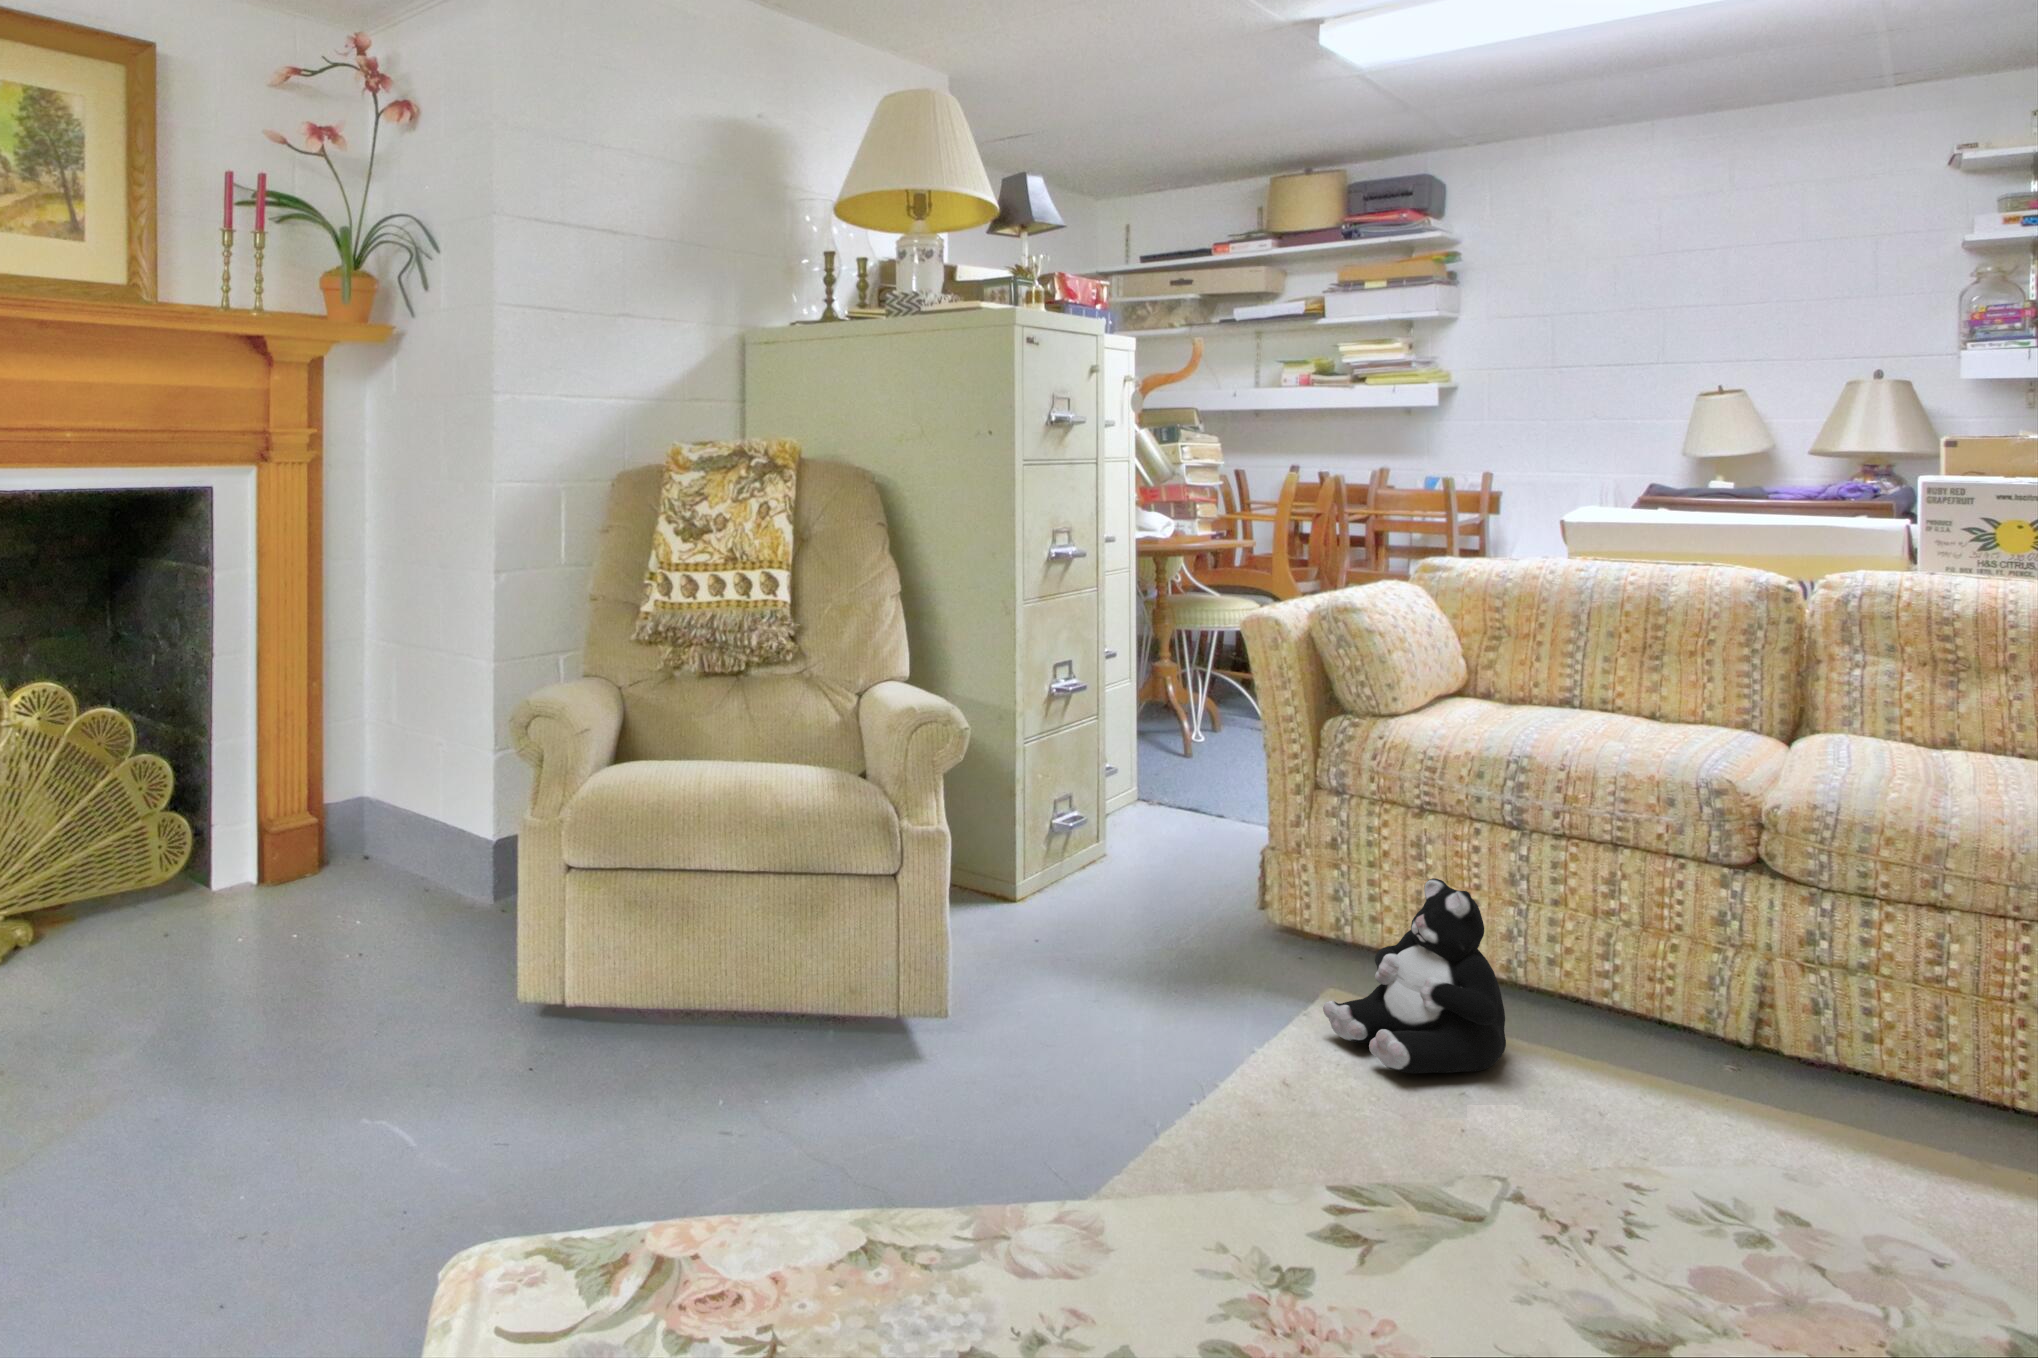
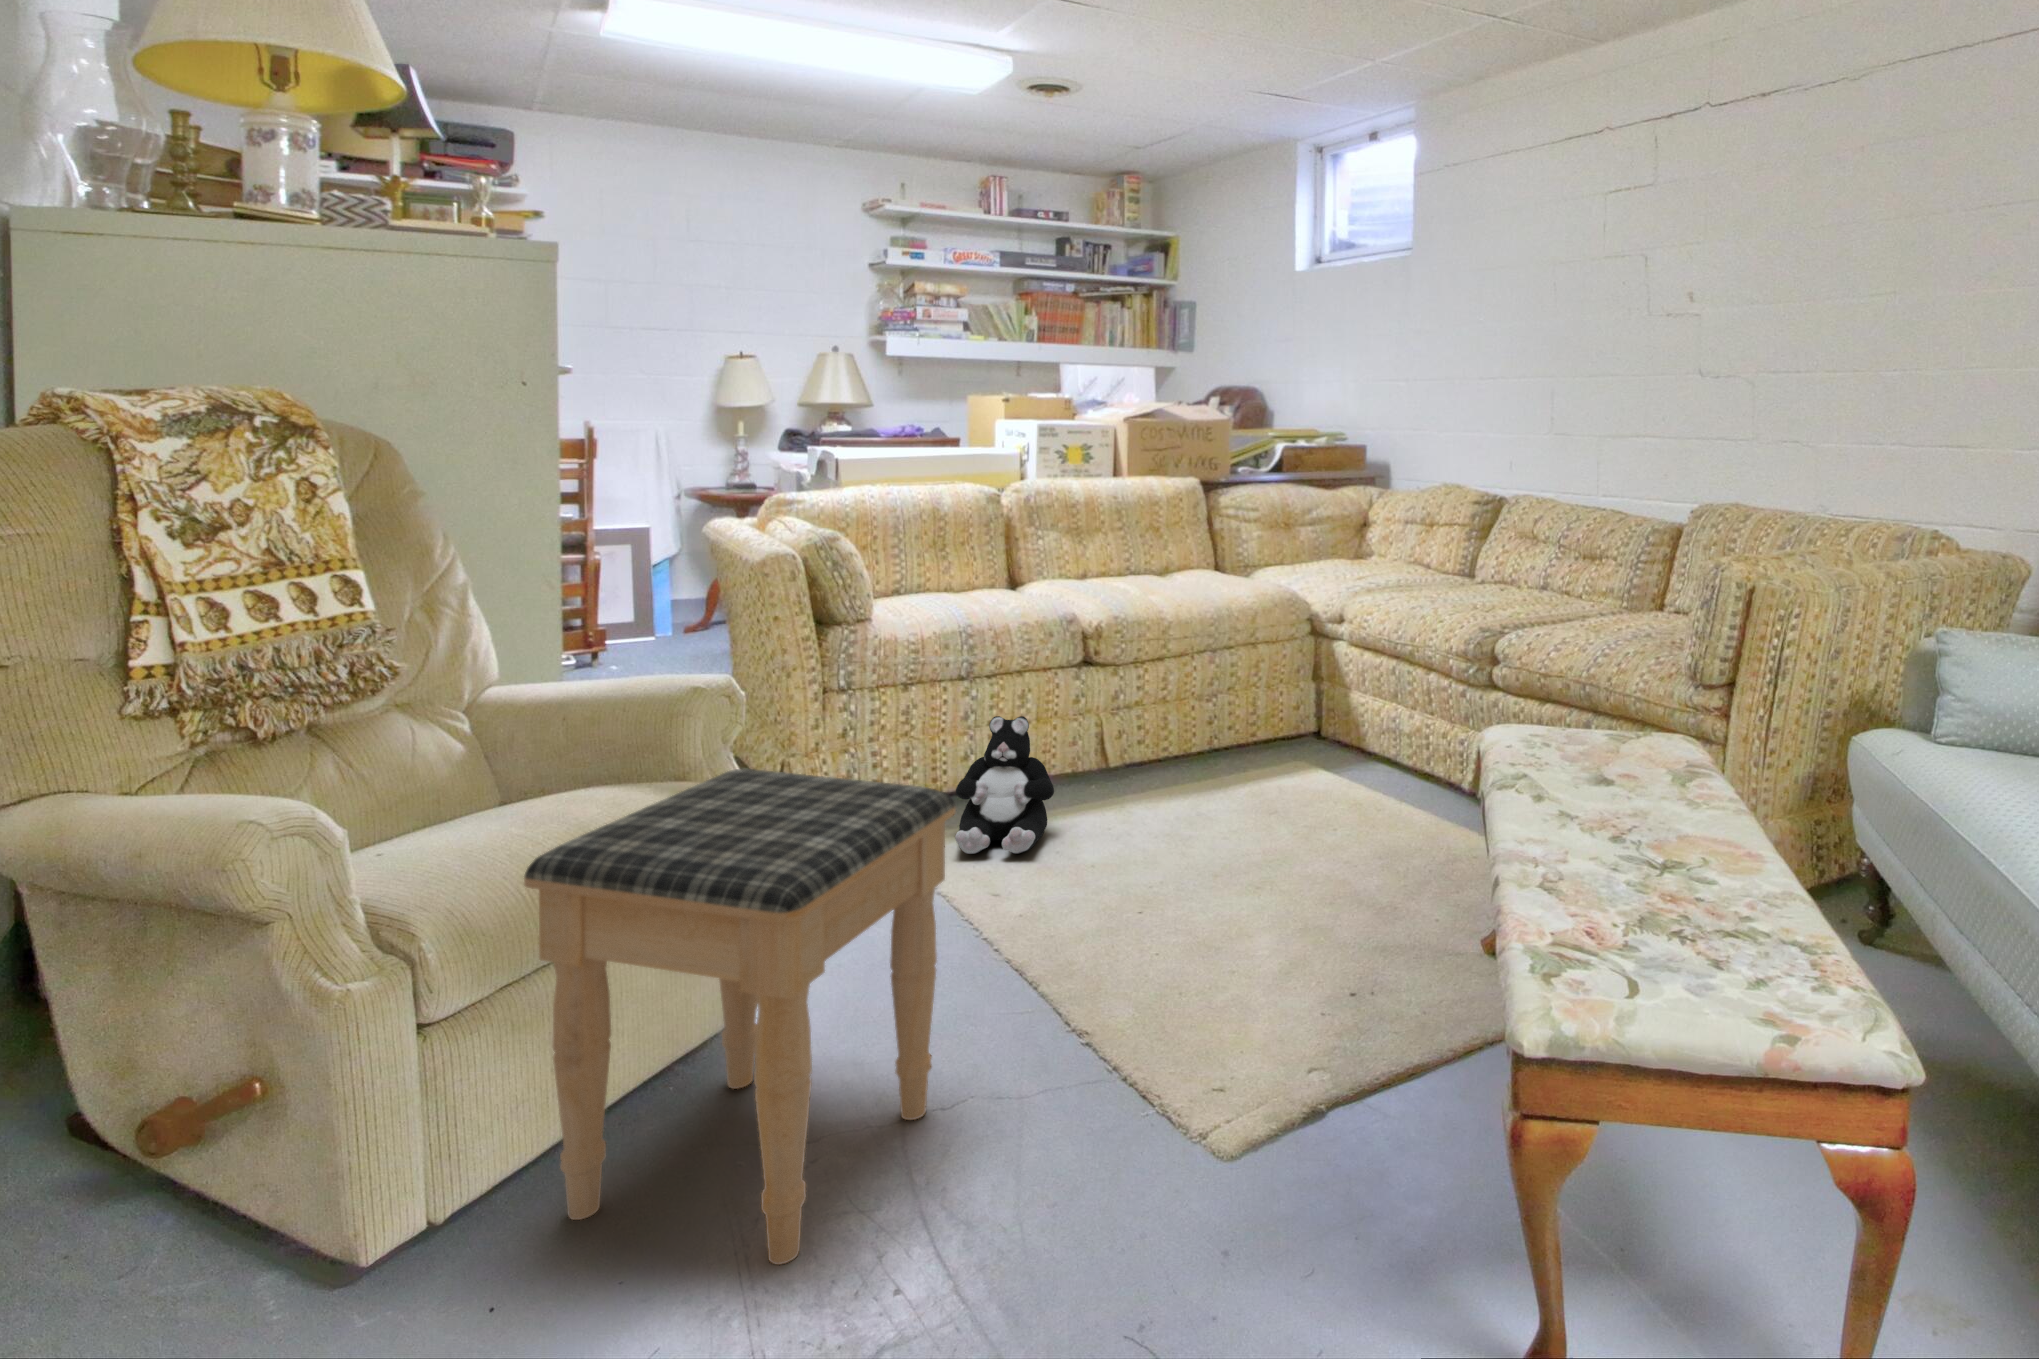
footstool: none [601,774,871,1164] -> present [524,769,956,1265]

